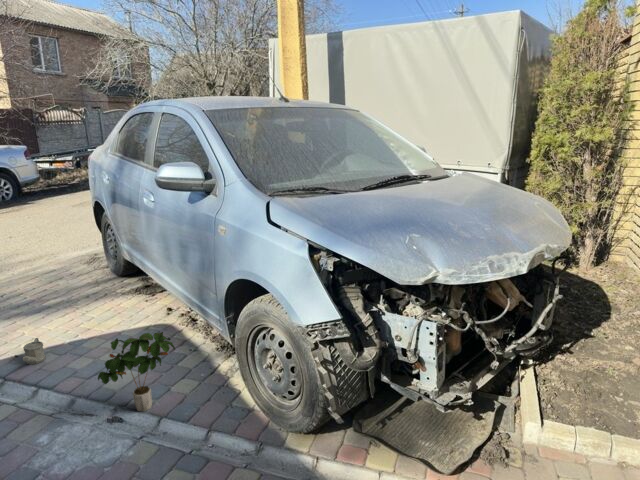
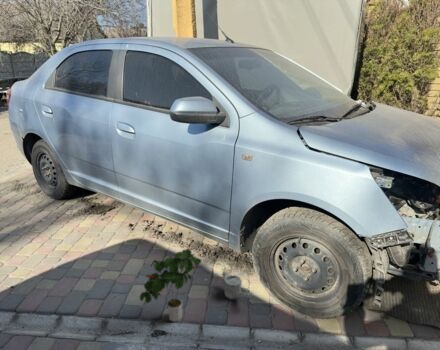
watering can: present [23,338,46,365] -> present [223,272,252,299]

